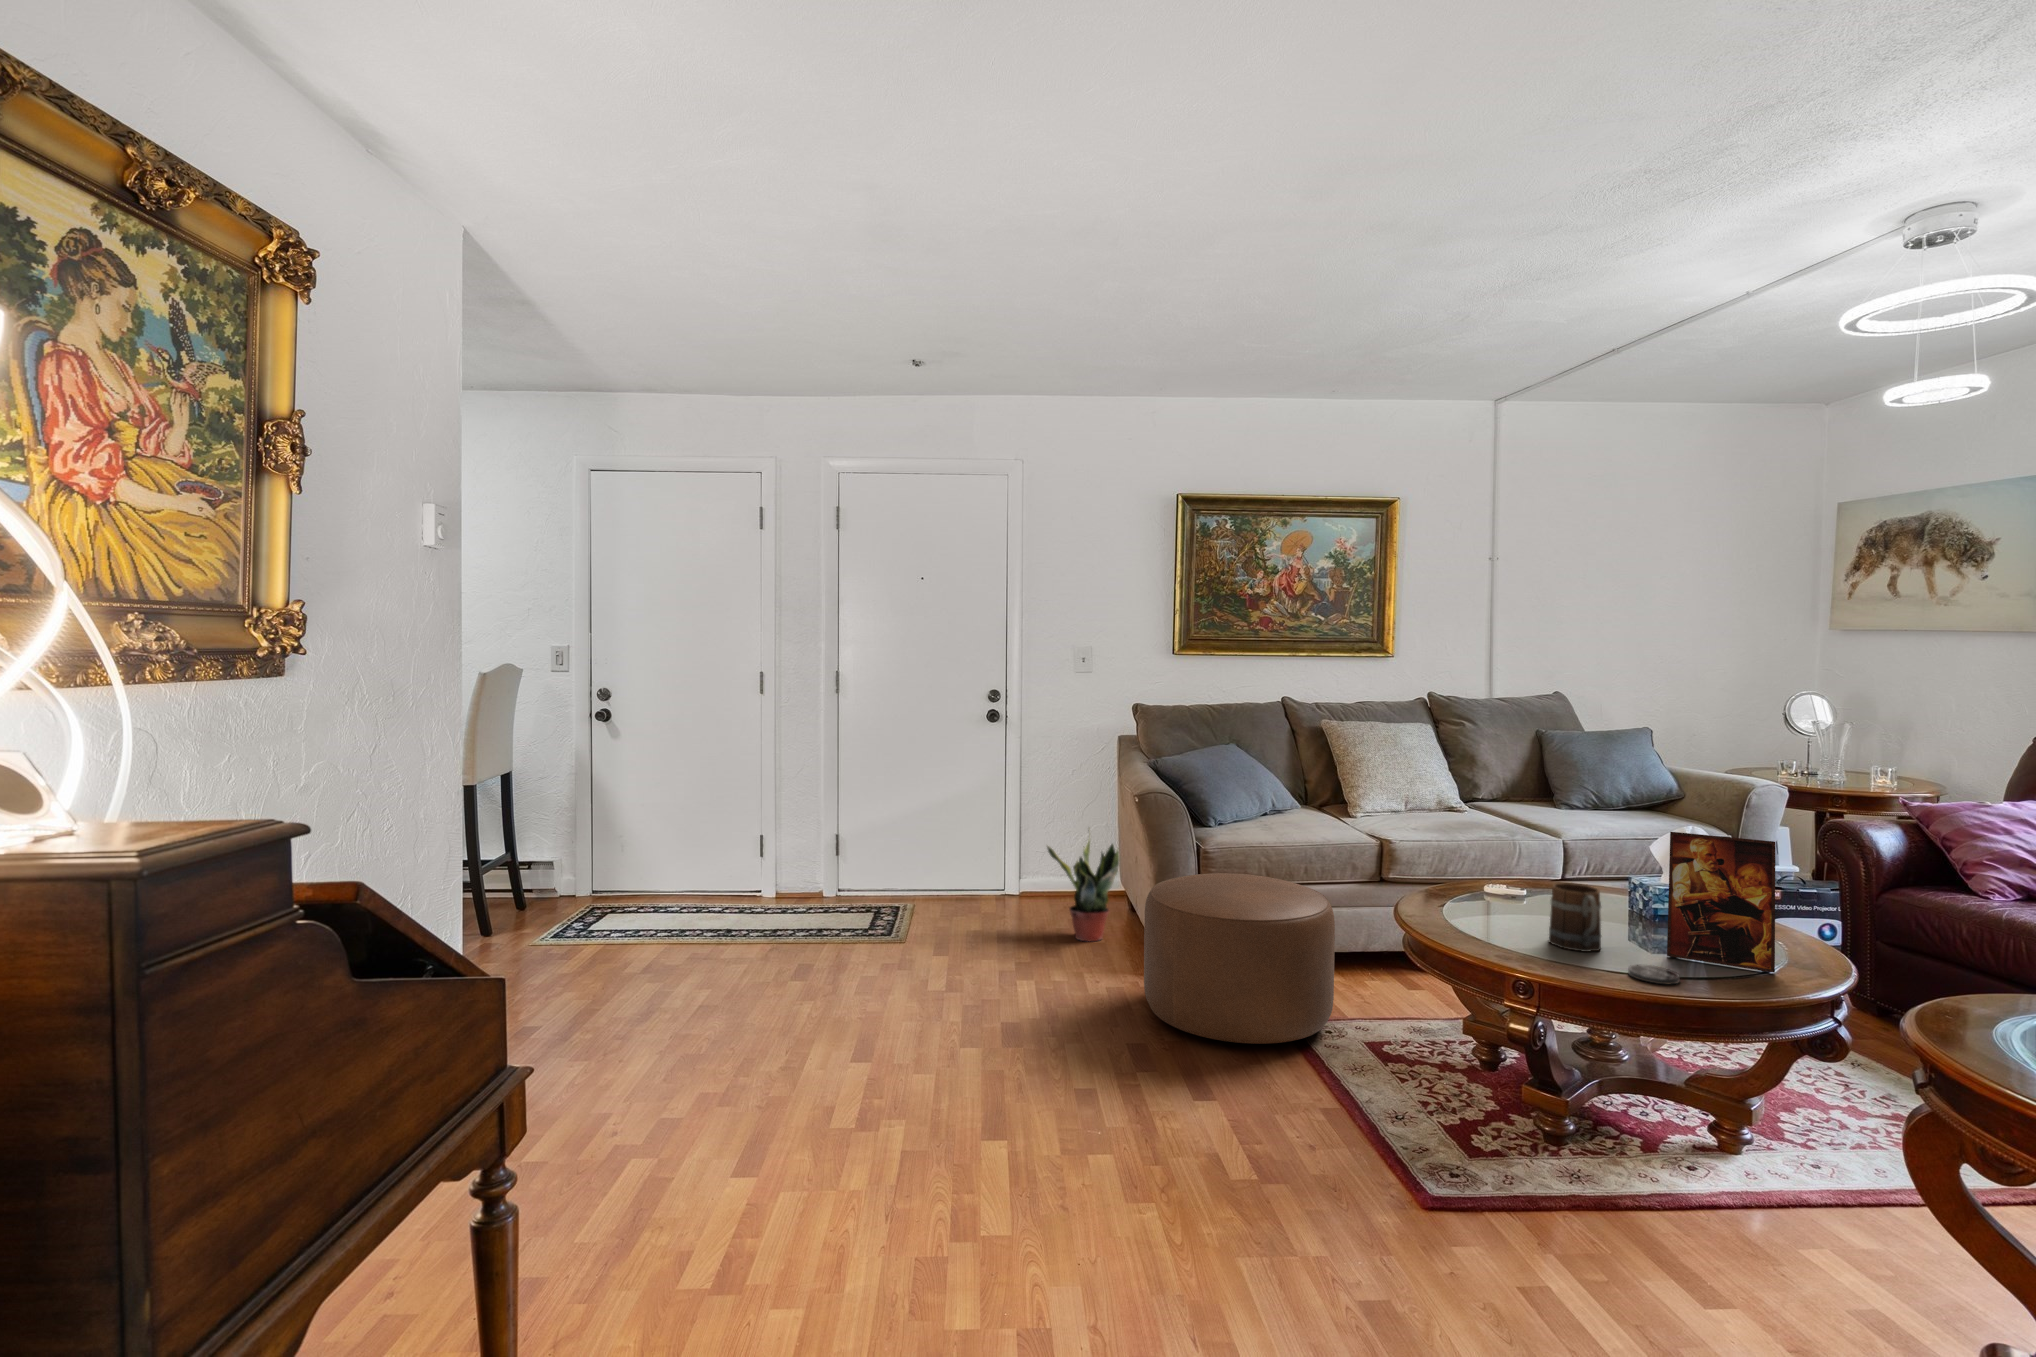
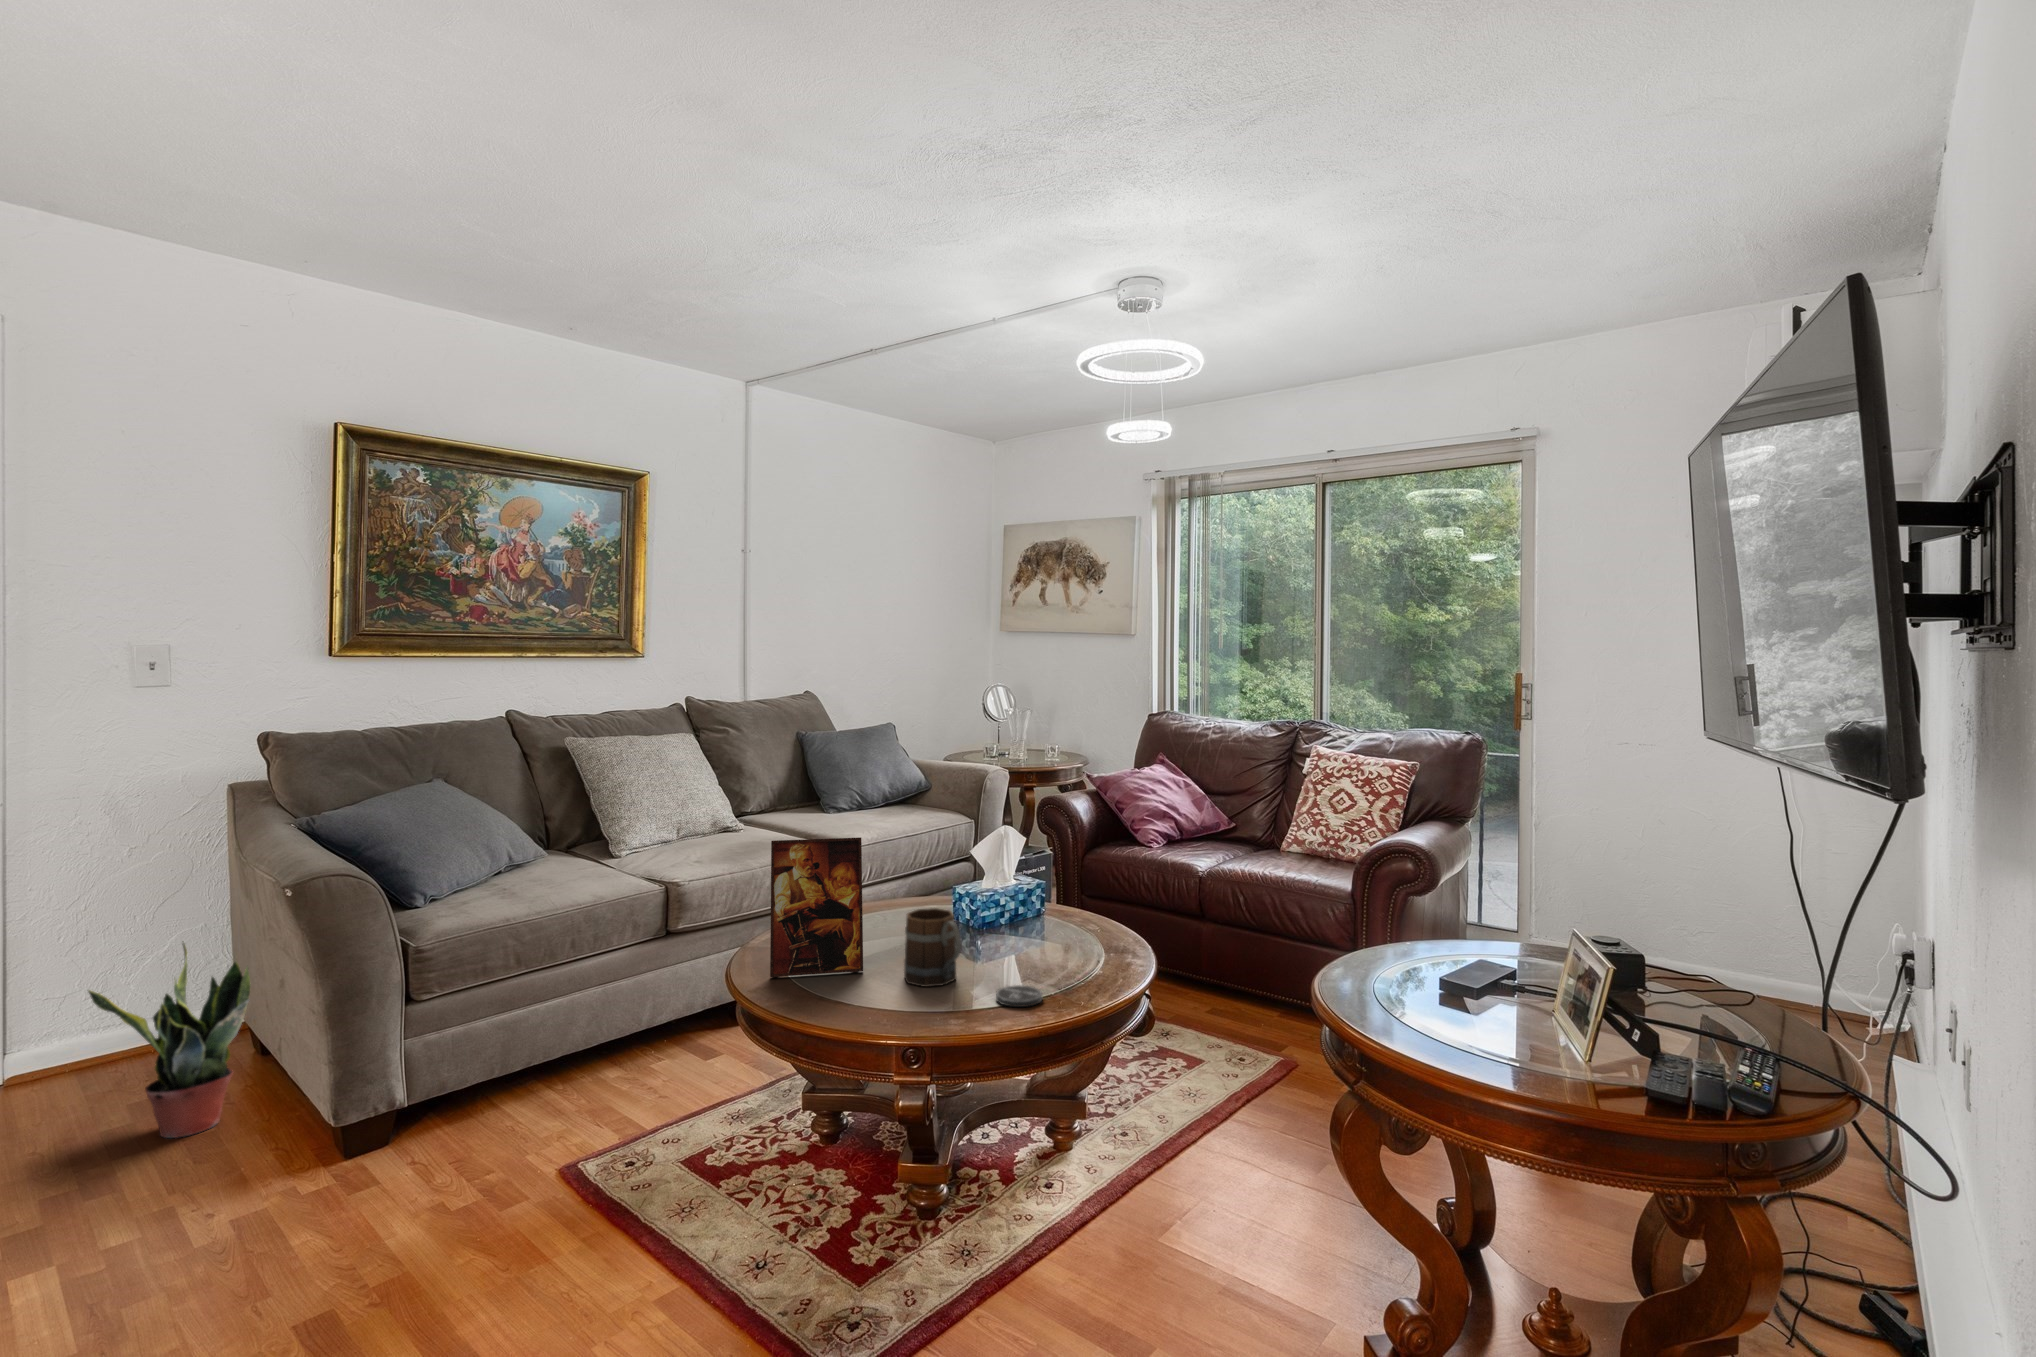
picture frame: present [1667,832,1775,973] -> present [770,837,863,977]
ottoman: present [1144,873,1335,1044] -> none [324,968,635,1252]

